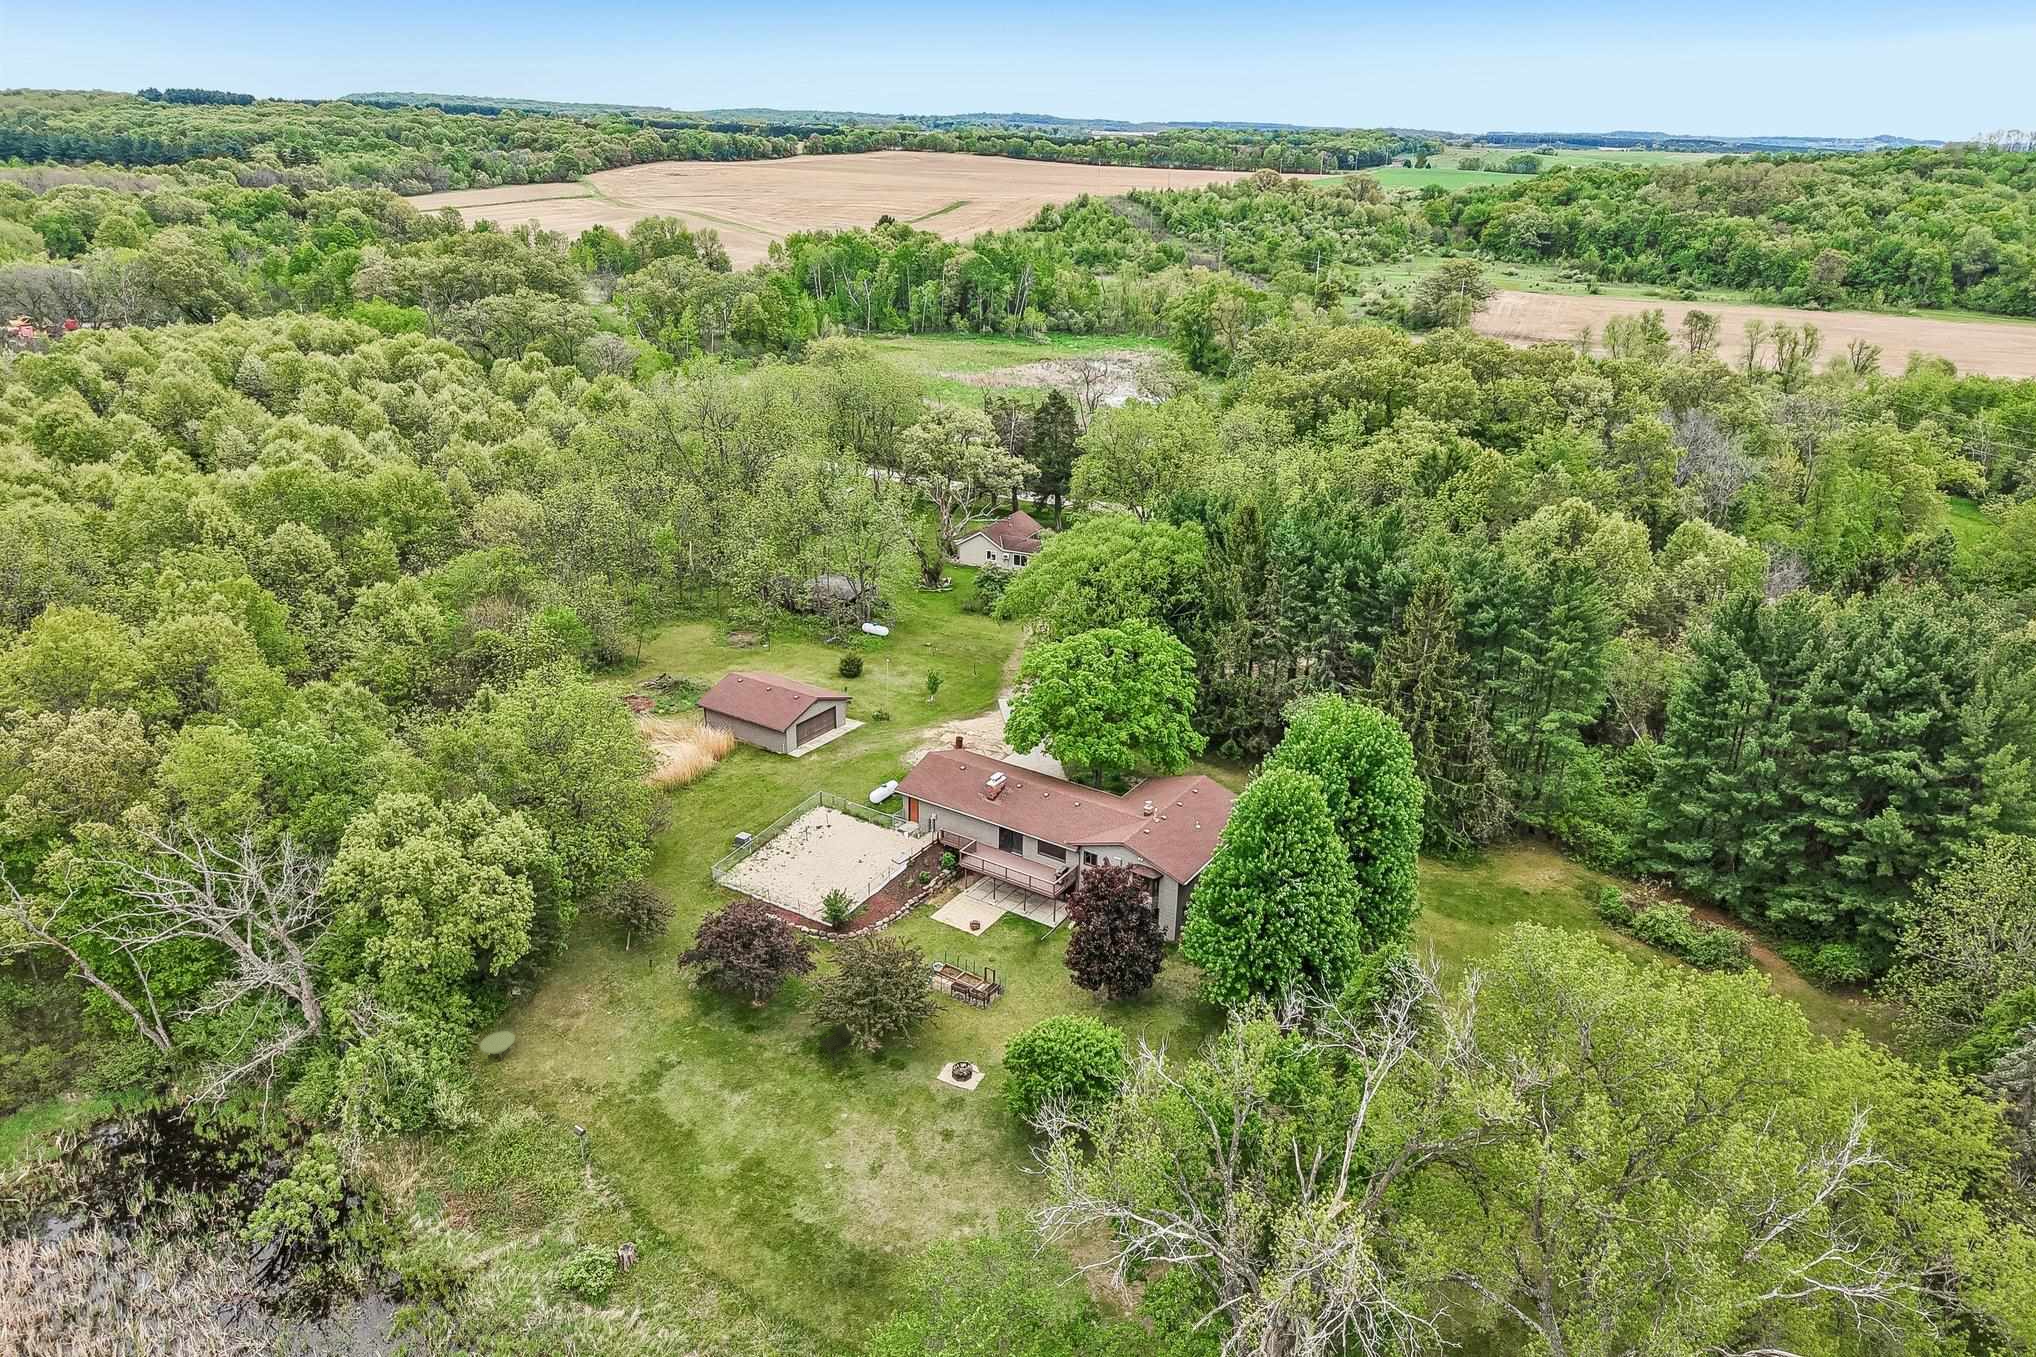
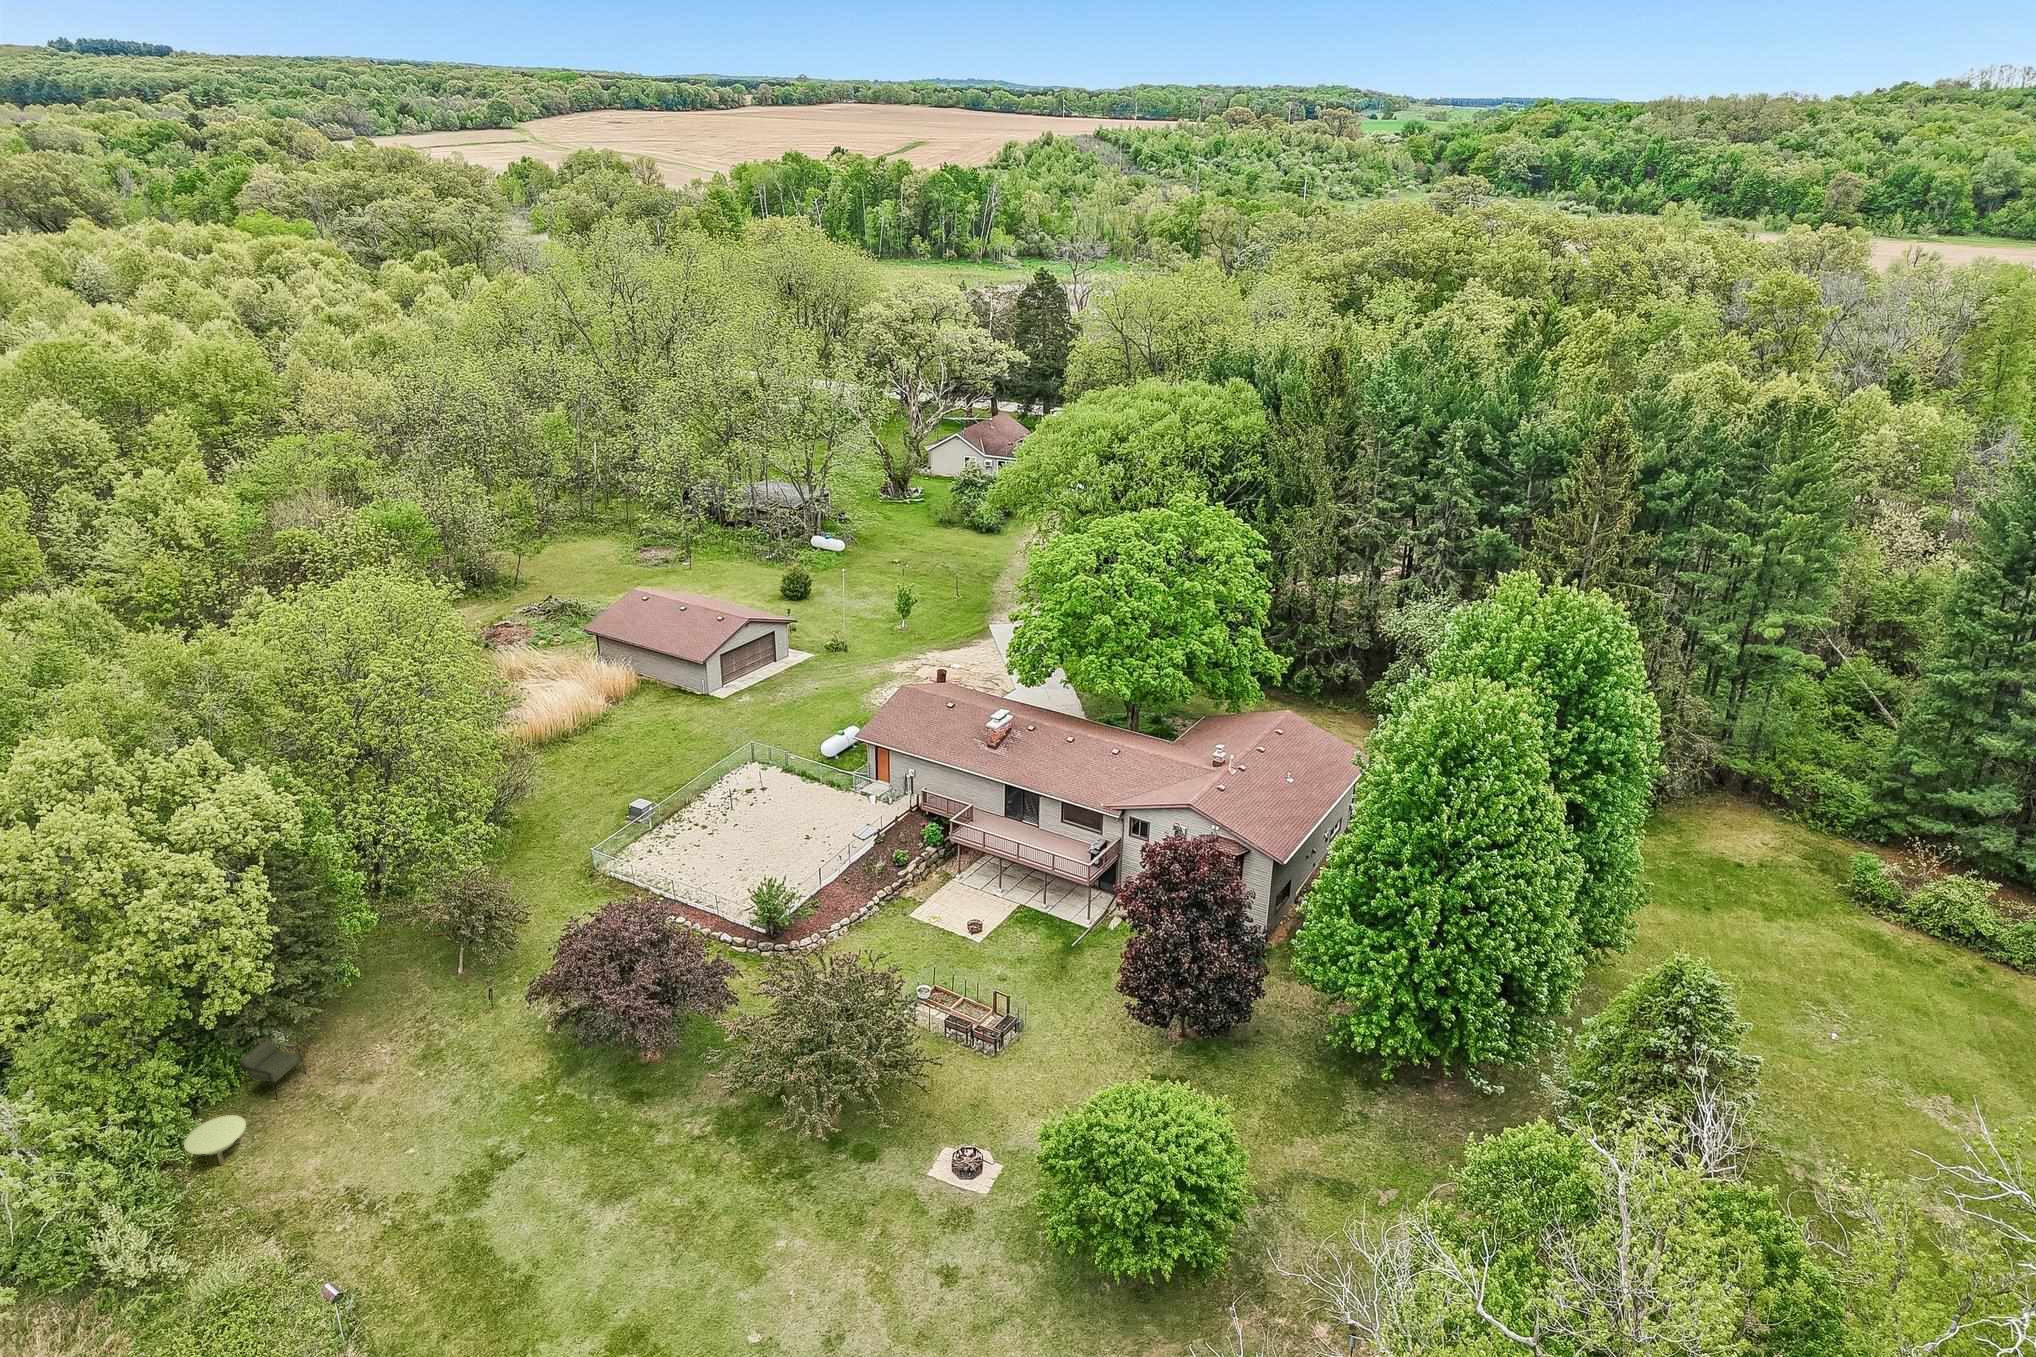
armchair: present [820,1024,853,1058] -> present [238,1040,304,1097]

